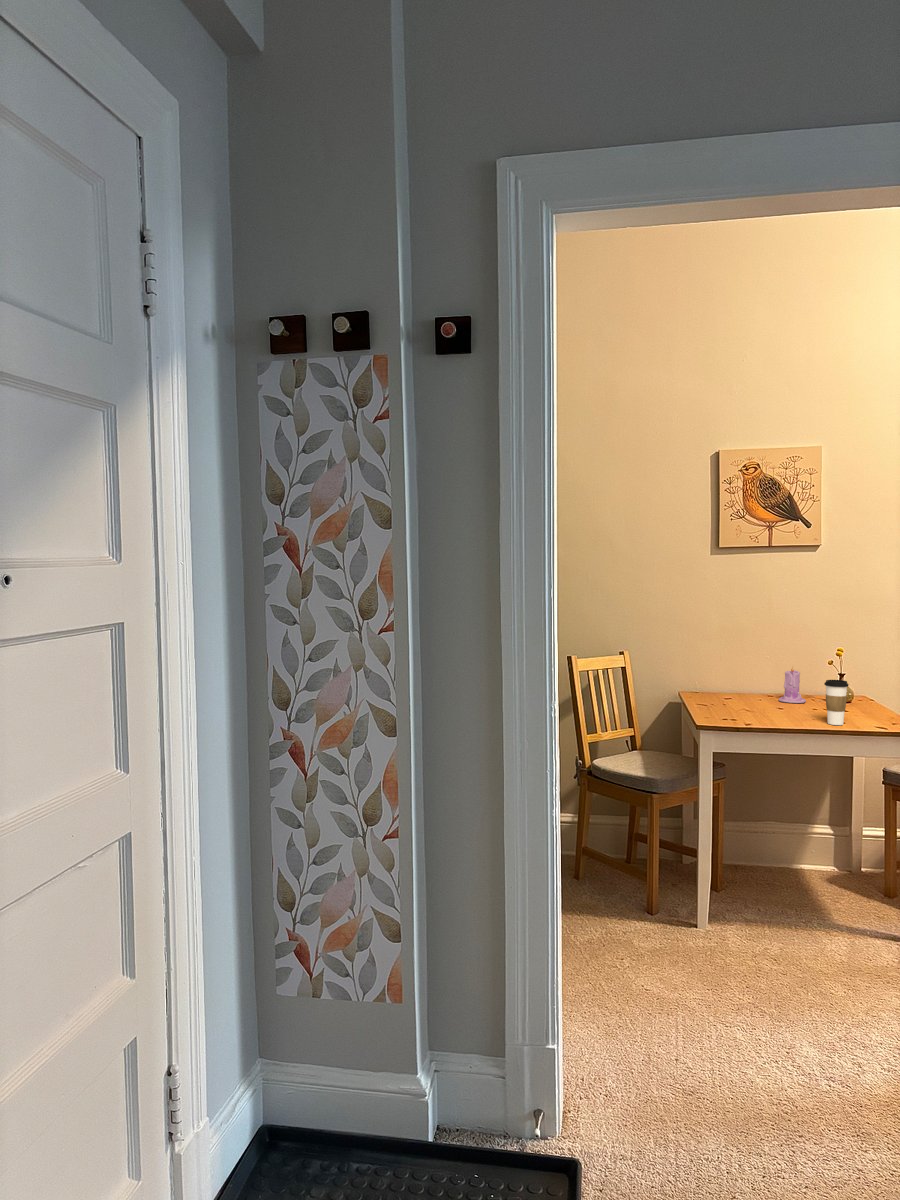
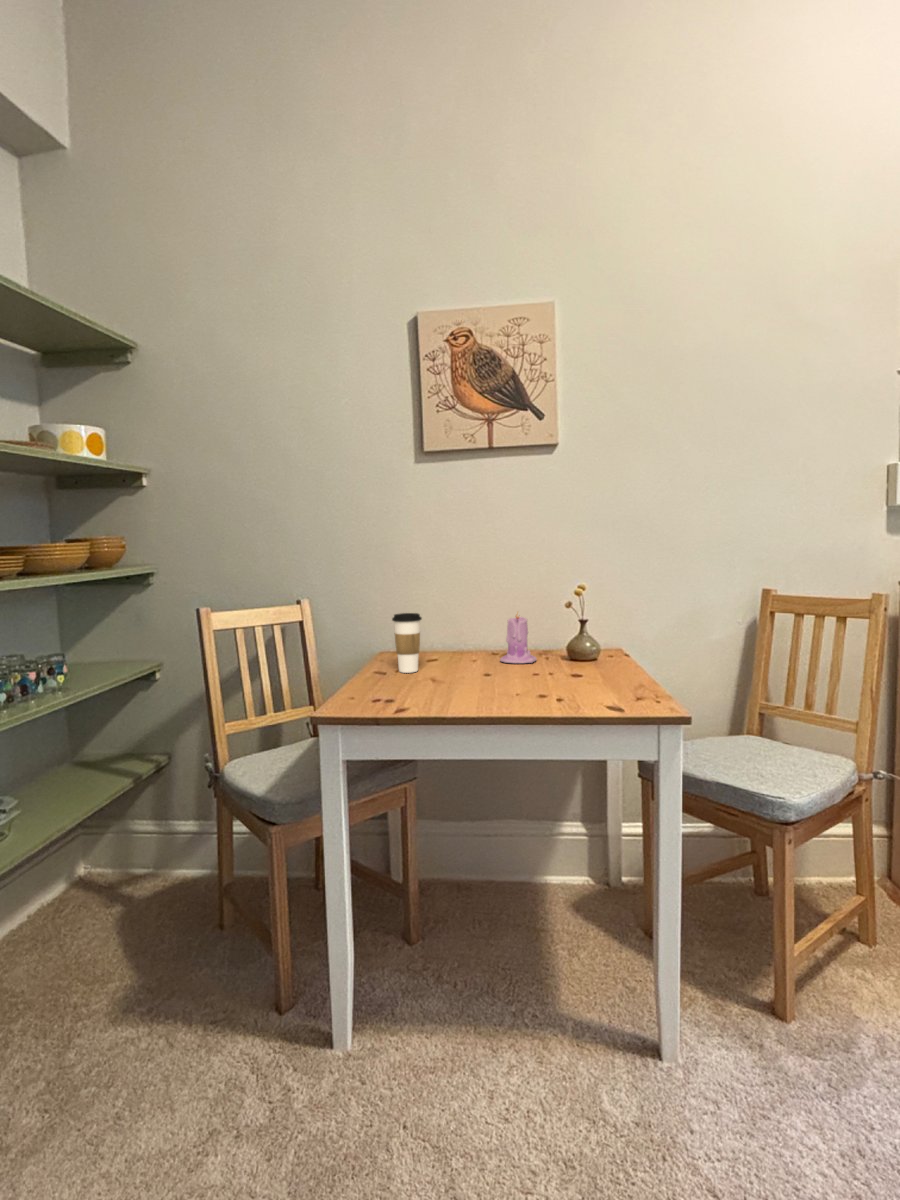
coffee cup: present [824,680,849,725] -> present [392,613,422,673]

